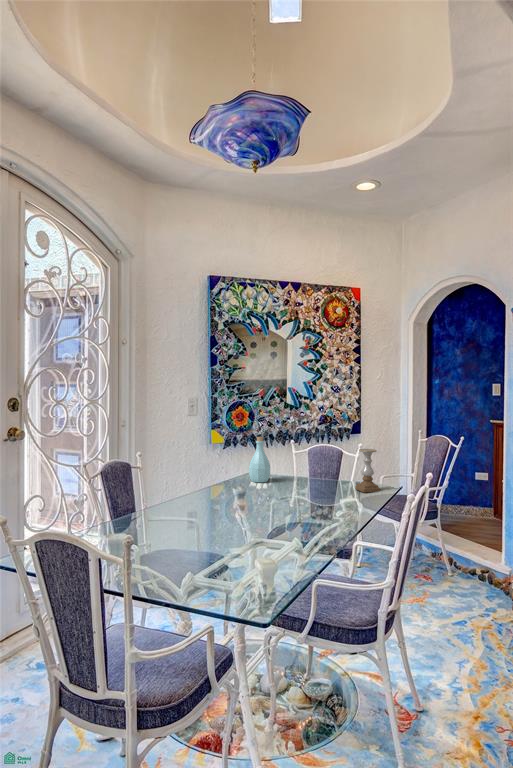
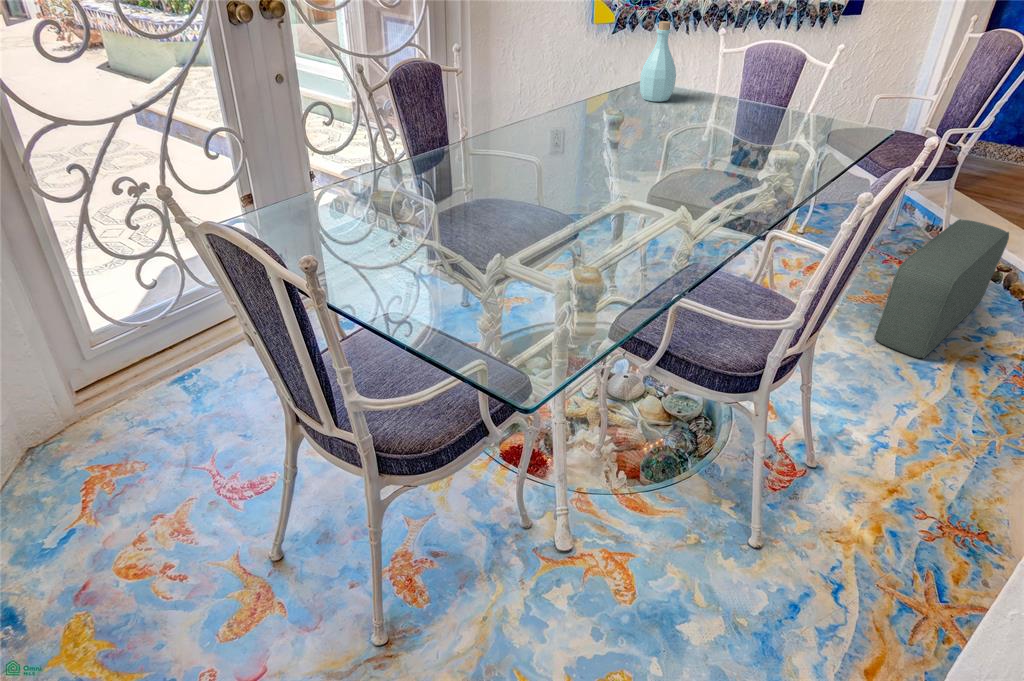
candle holder: present [355,449,380,492] -> none [811,55,867,135]
pouf: none [428,541,481,631] -> present [875,219,1009,358]

